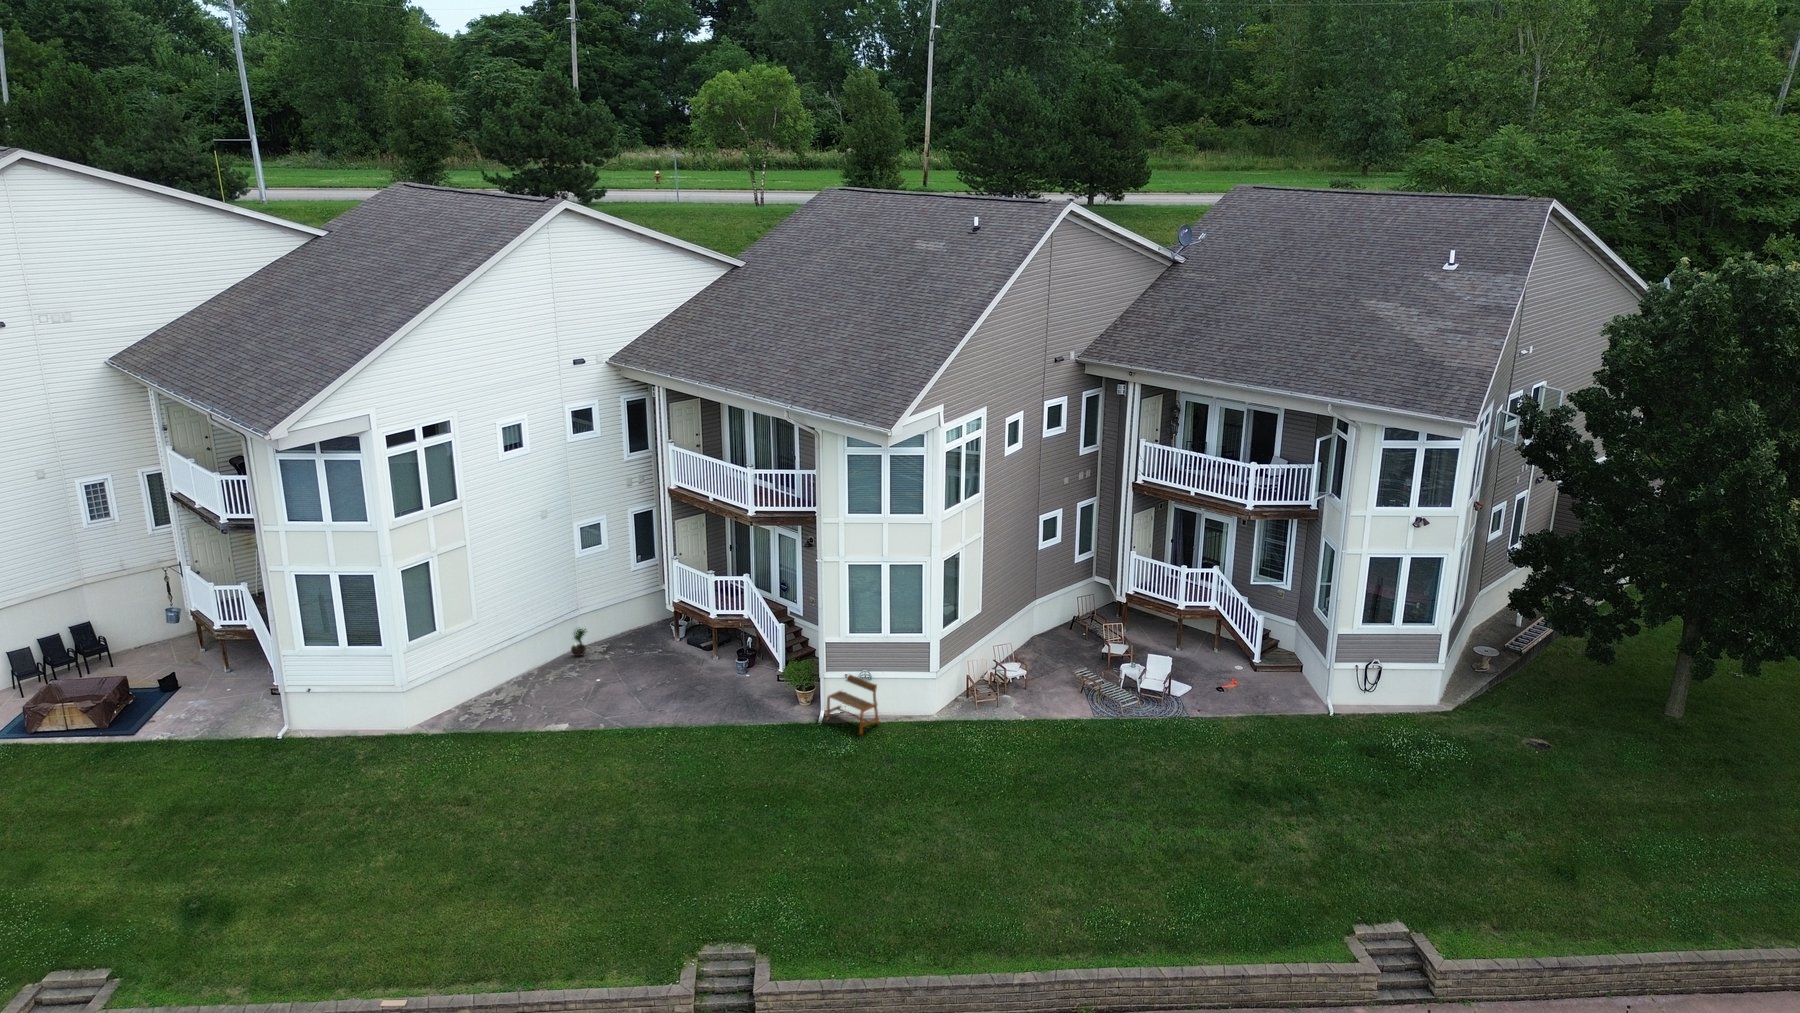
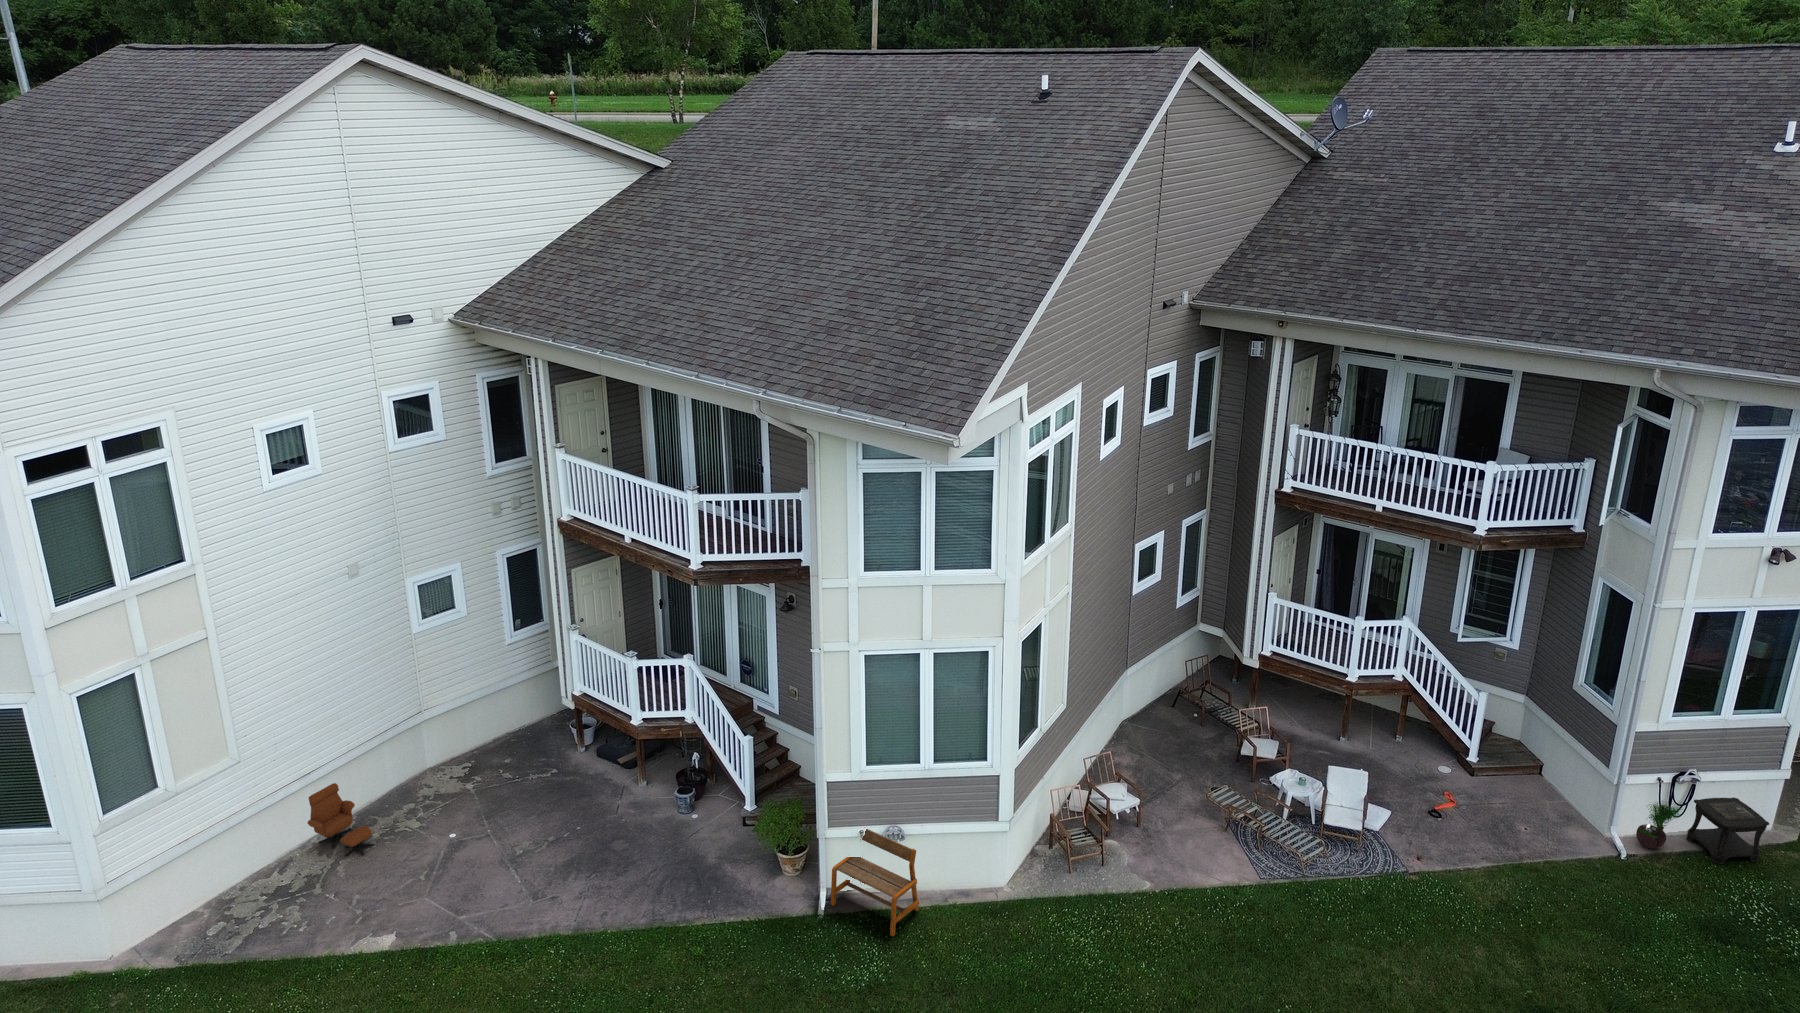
potted tree: present [571,628,587,656] -> present [1636,802,1682,849]
lounge chair: none [511,645,551,688] -> present [308,783,375,856]
side table: none [1377,681,1420,720] -> present [1686,797,1769,864]

